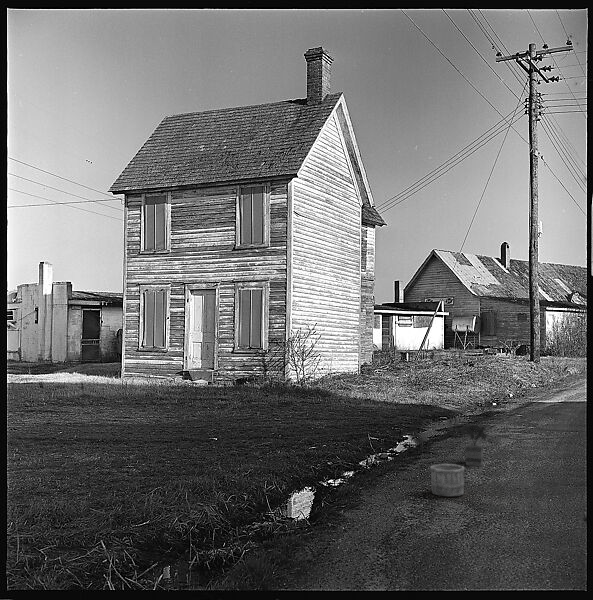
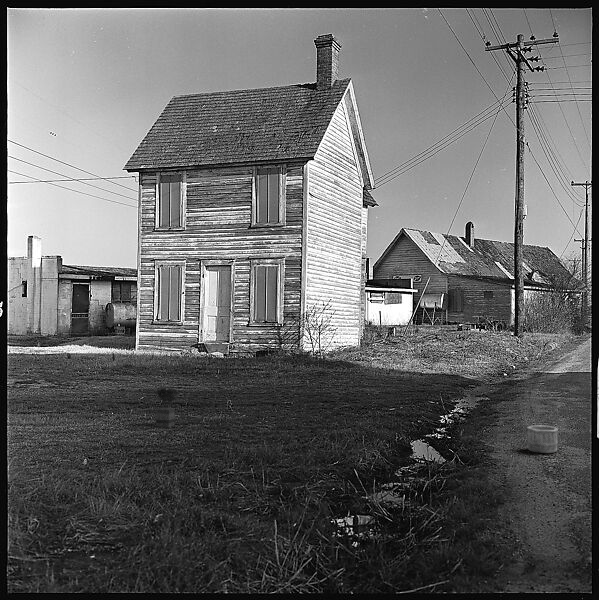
potted tree: present [462,424,489,466] -> present [156,388,179,427]

